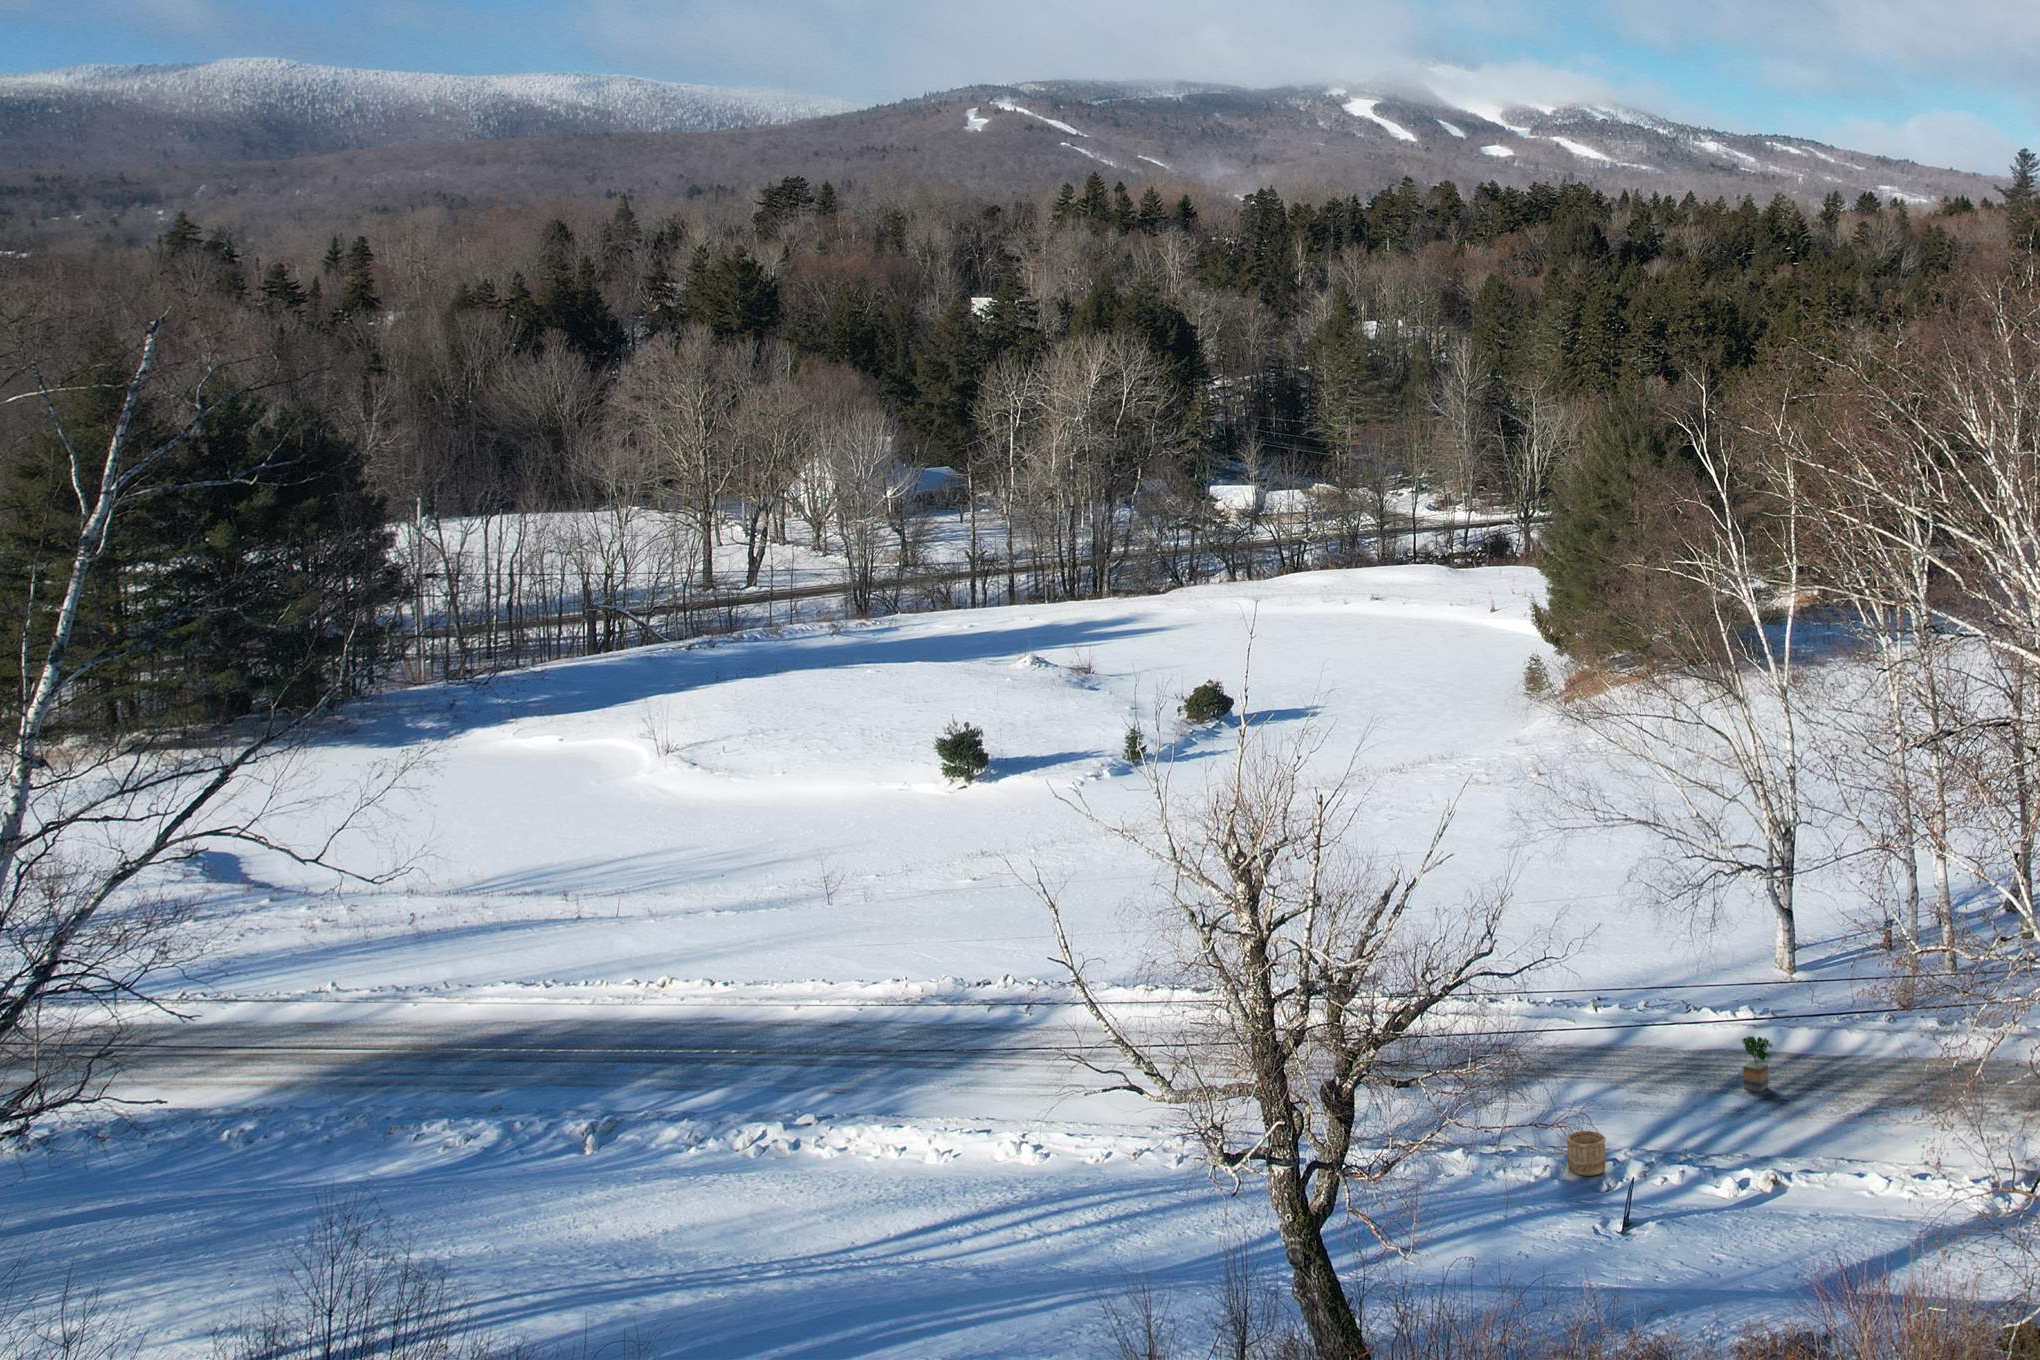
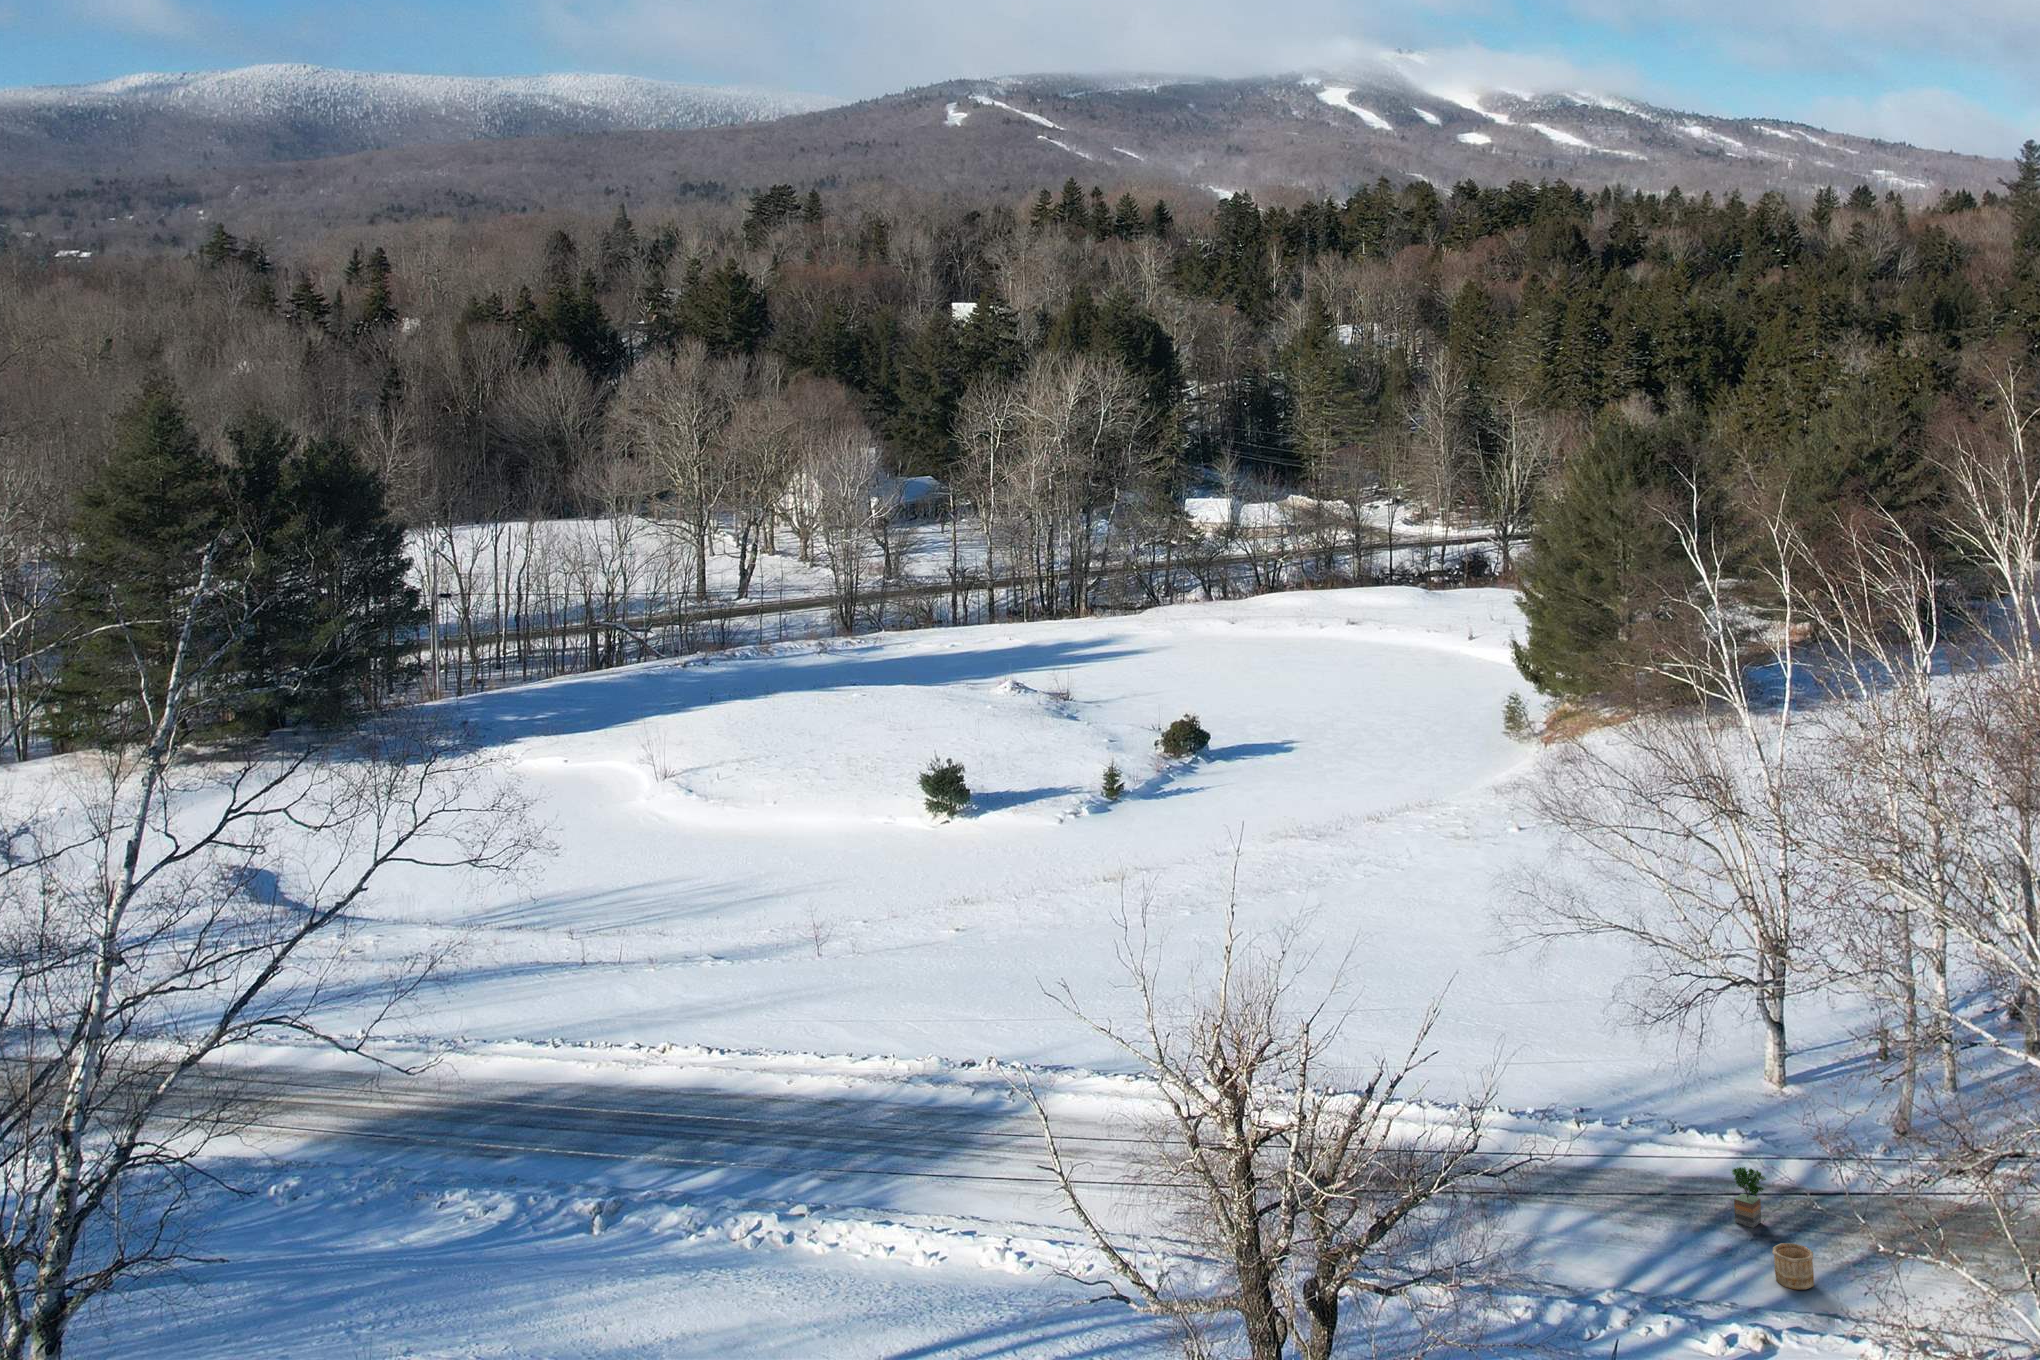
wooden bucket: present [1566,1131,1606,1176] -> present [1772,1243,1814,1290]

